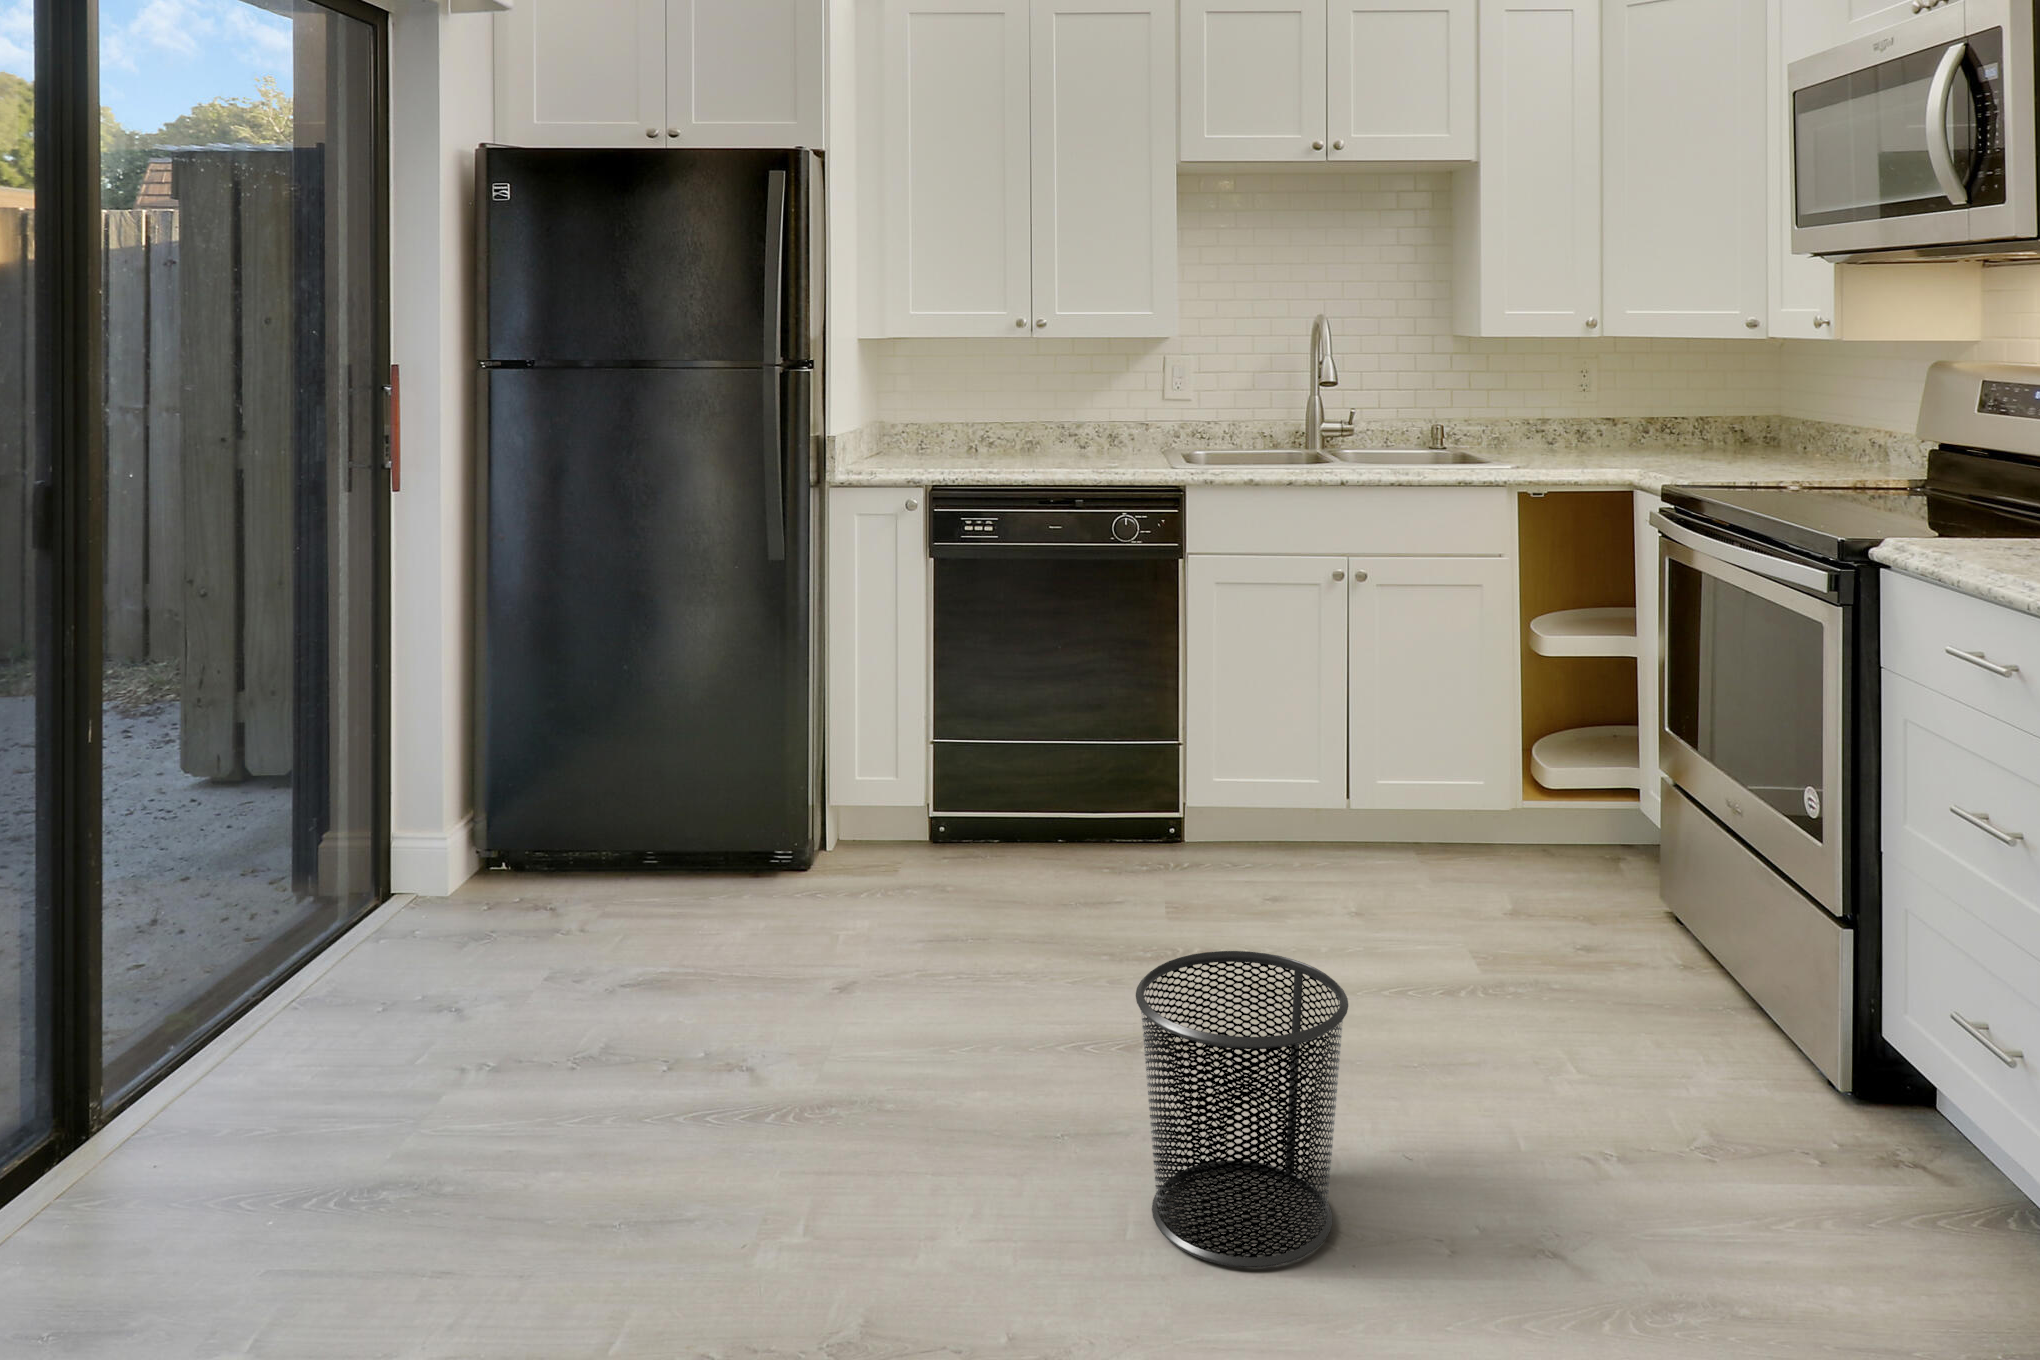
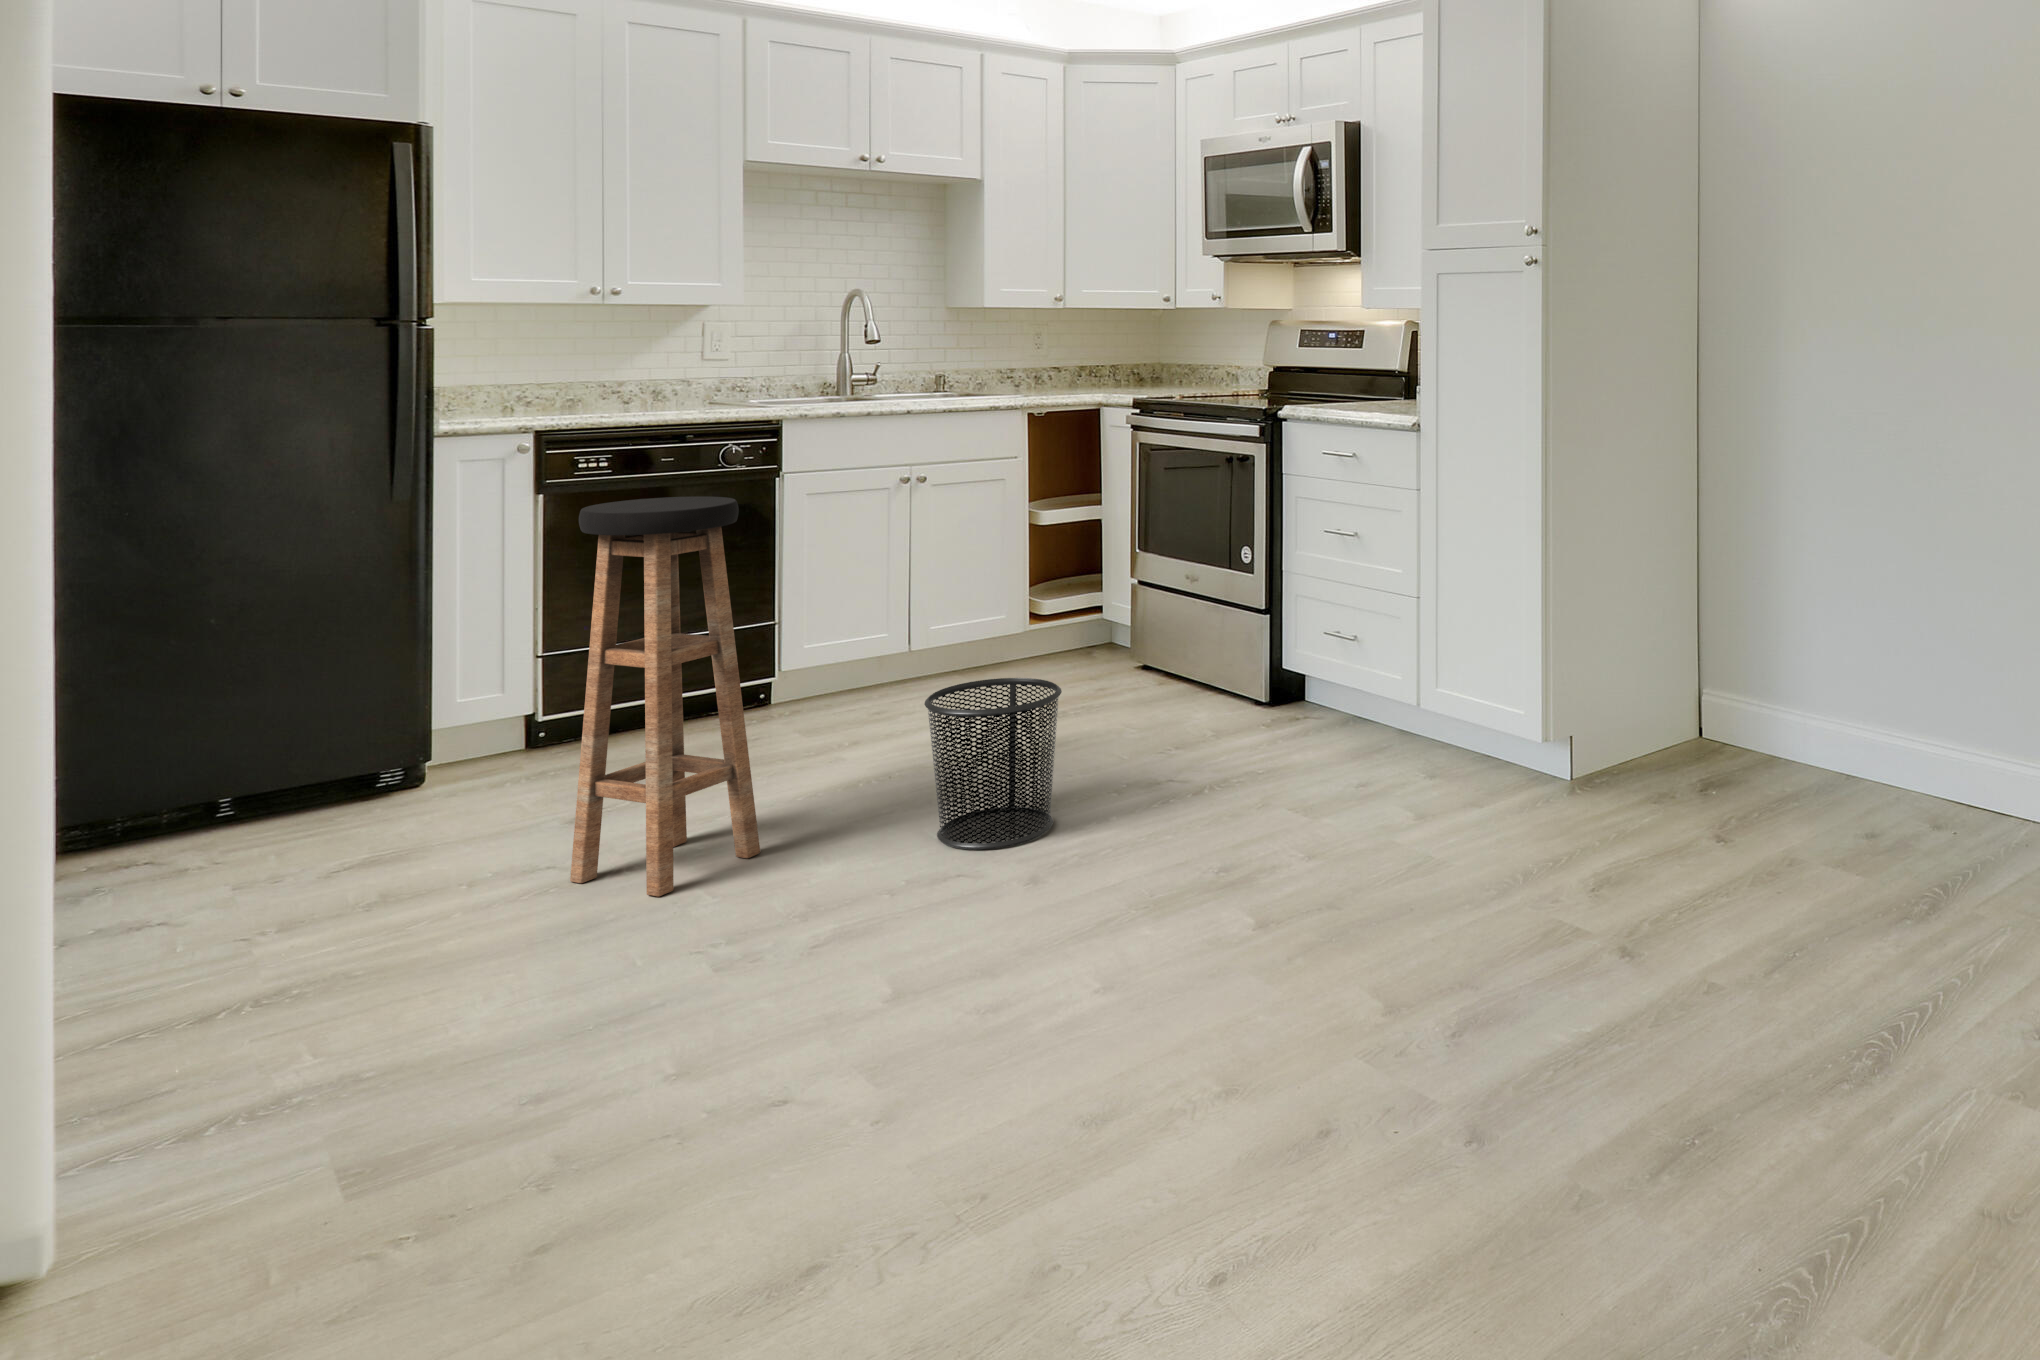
bar stool: none [752,607,950,1166] -> present [570,497,760,896]

